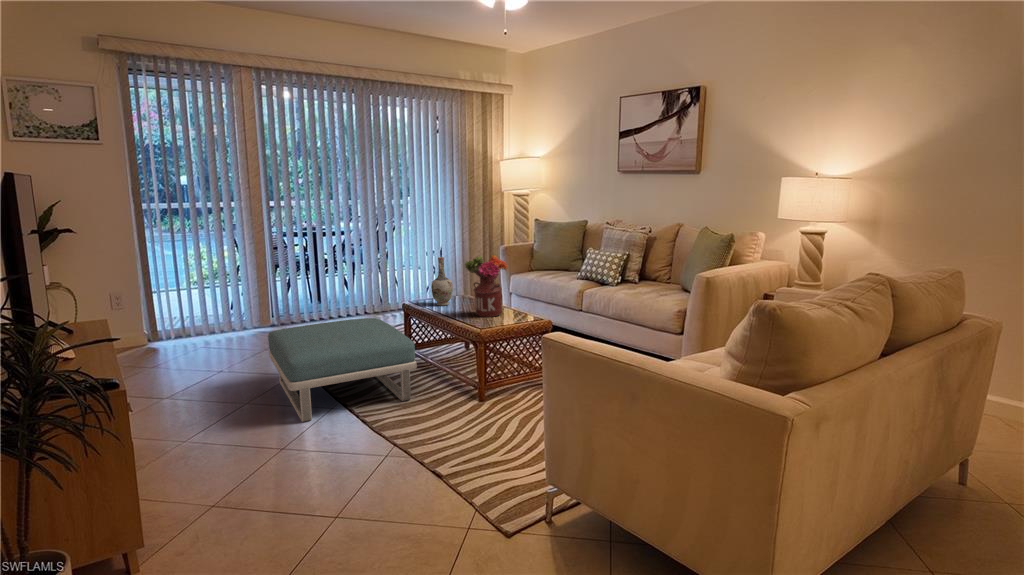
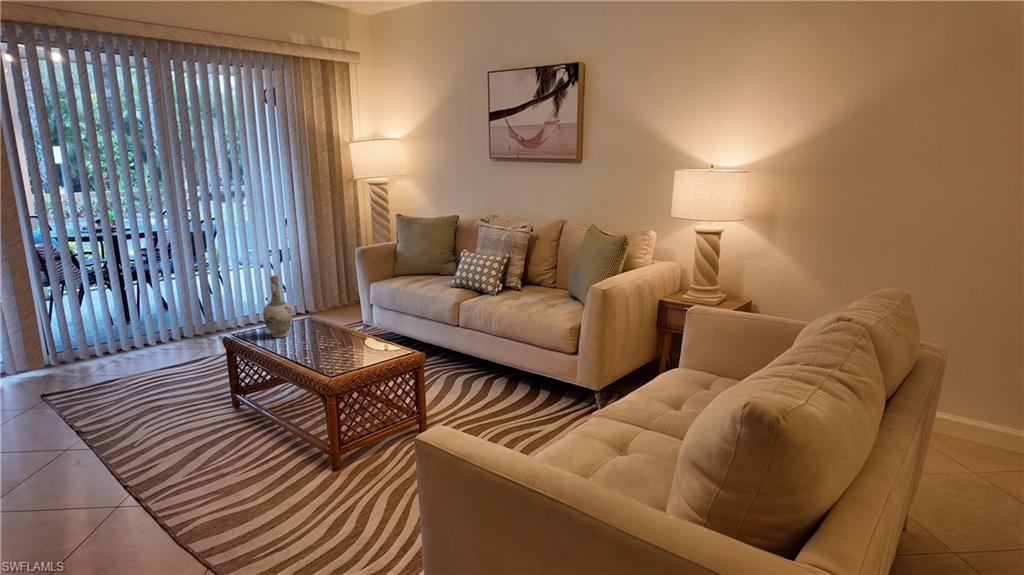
flower arrangement: present [465,255,508,317] -> none [305,274,364,354]
footstool: present [268,318,417,422] -> none [12,363,243,540]

